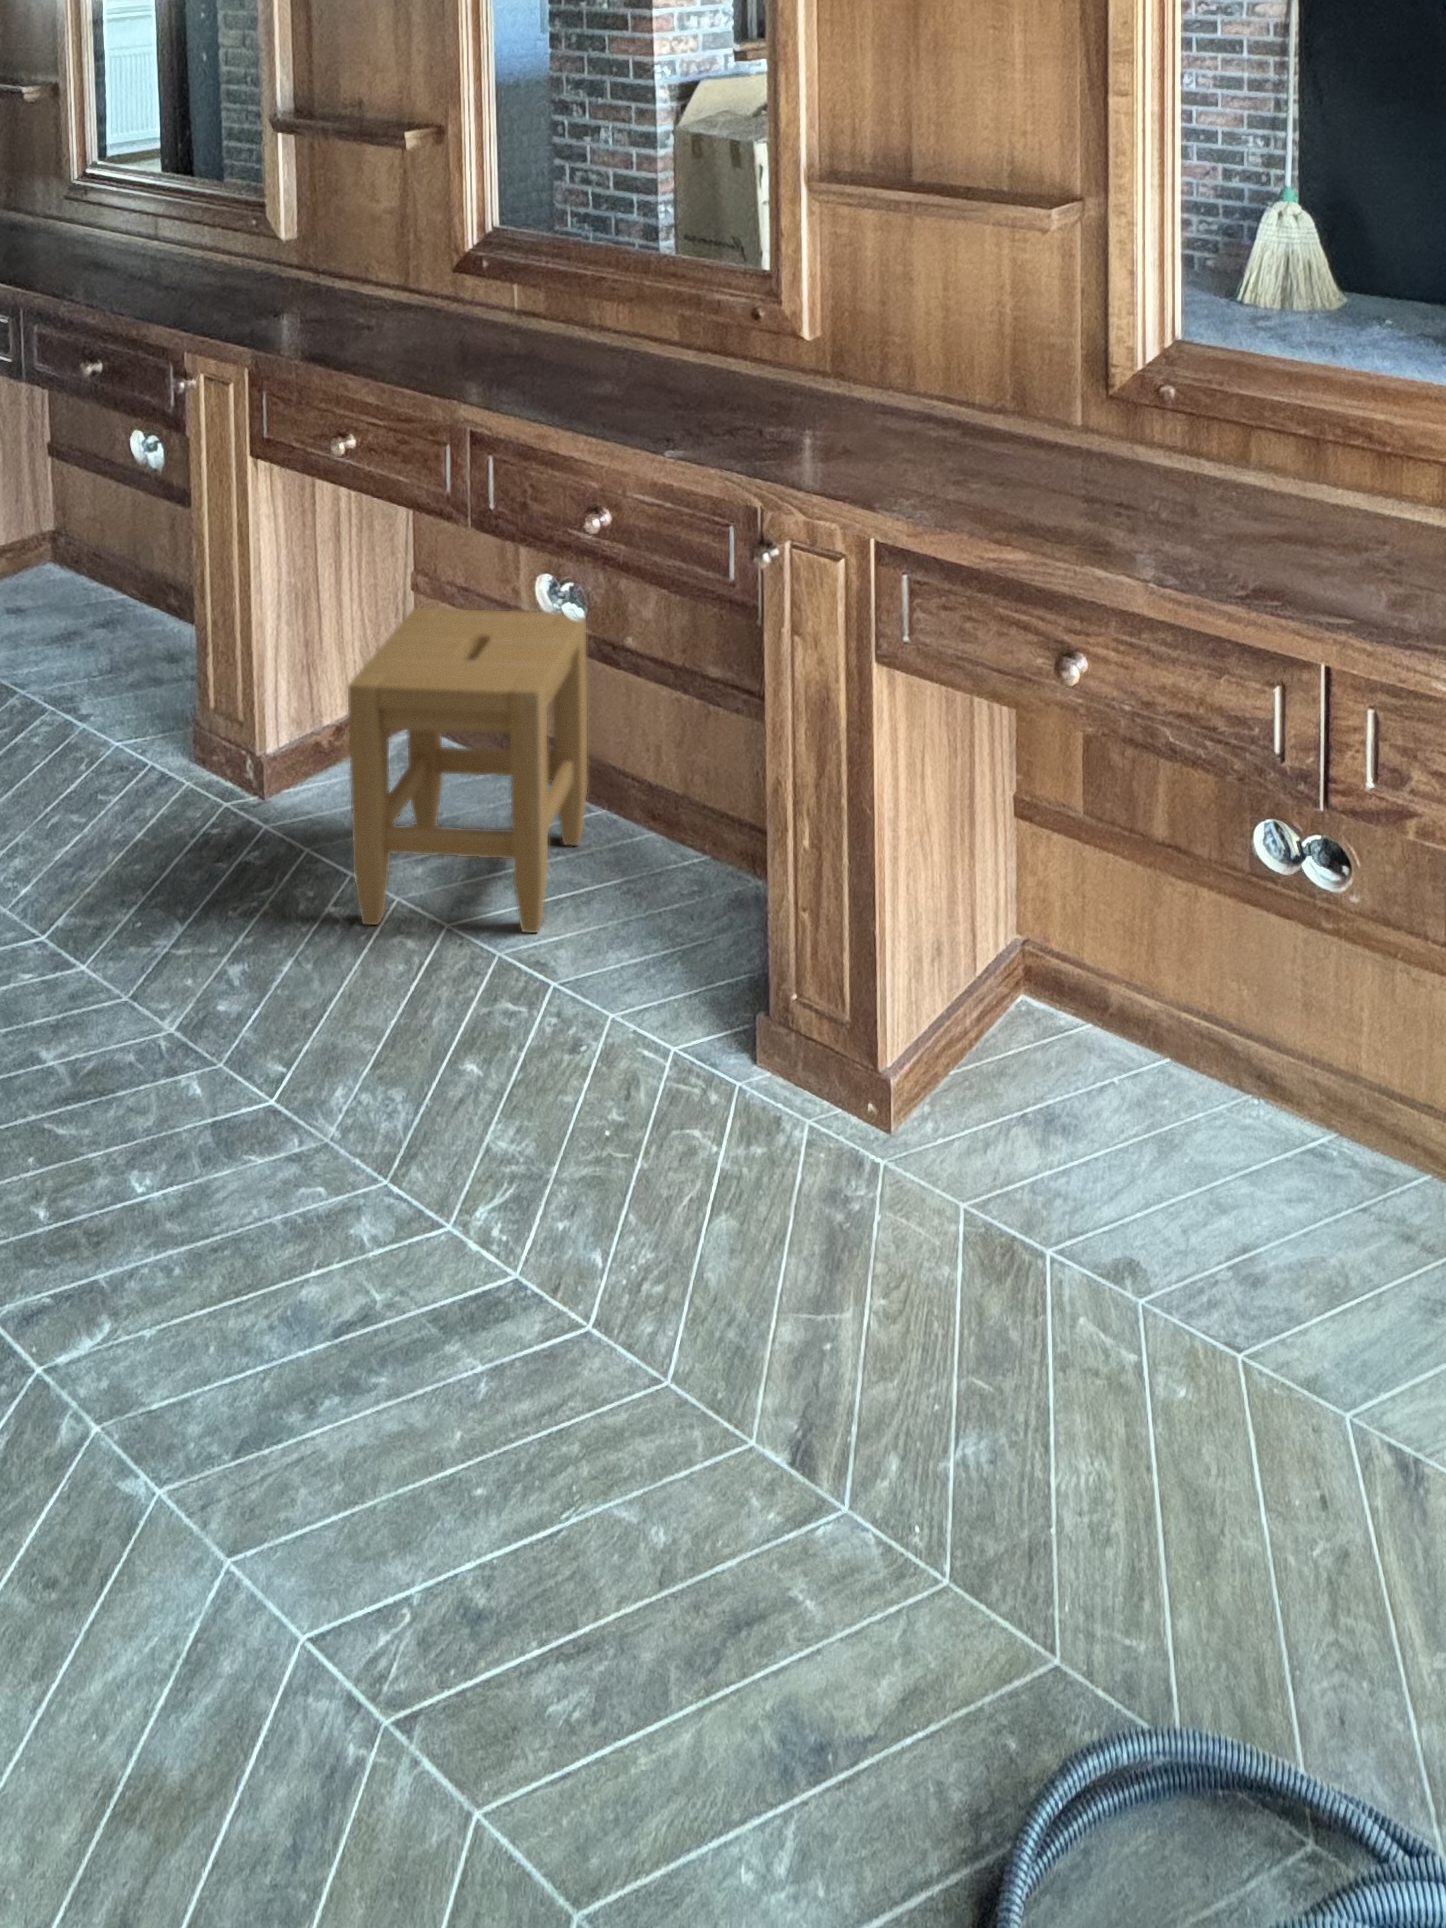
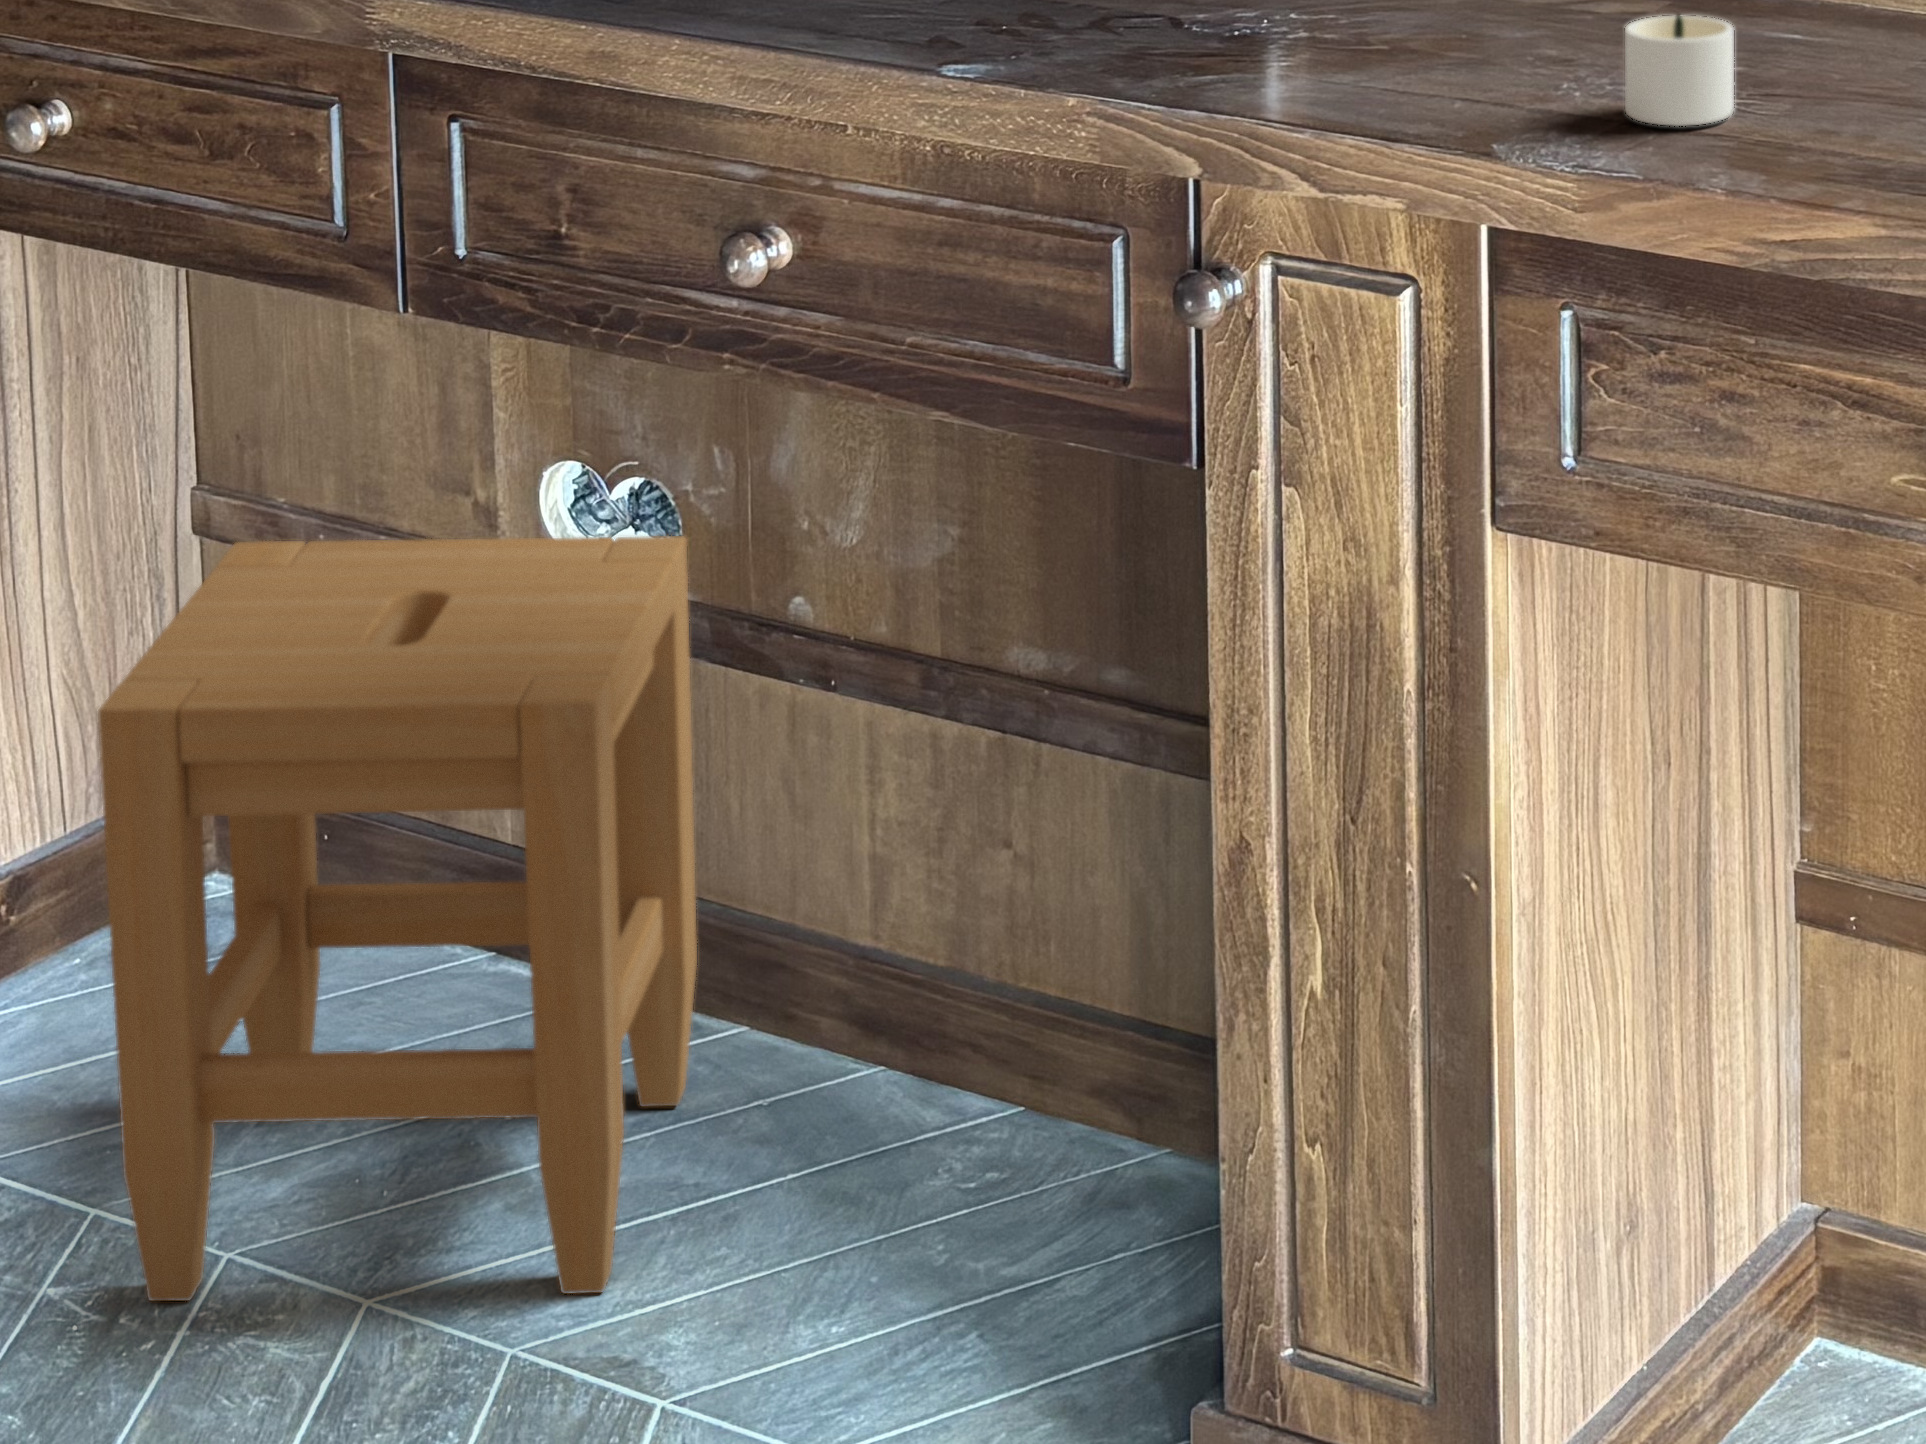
candle: none [935,448,1003,497] -> present [1625,15,1734,126]

